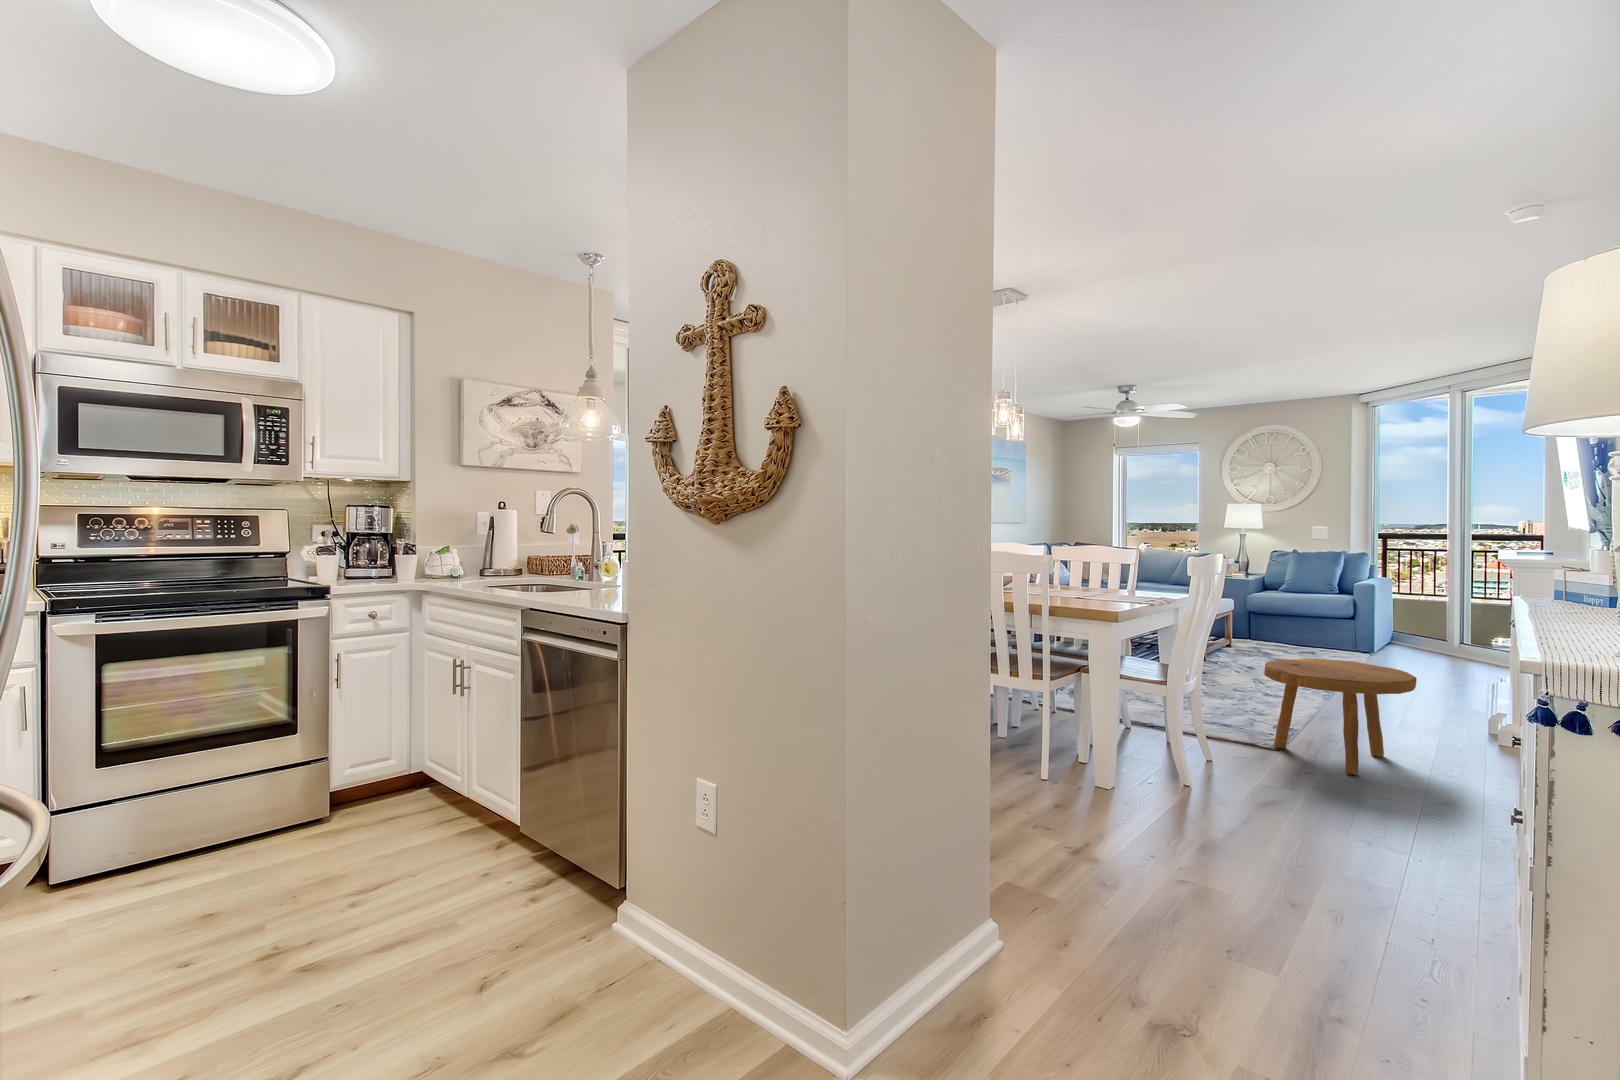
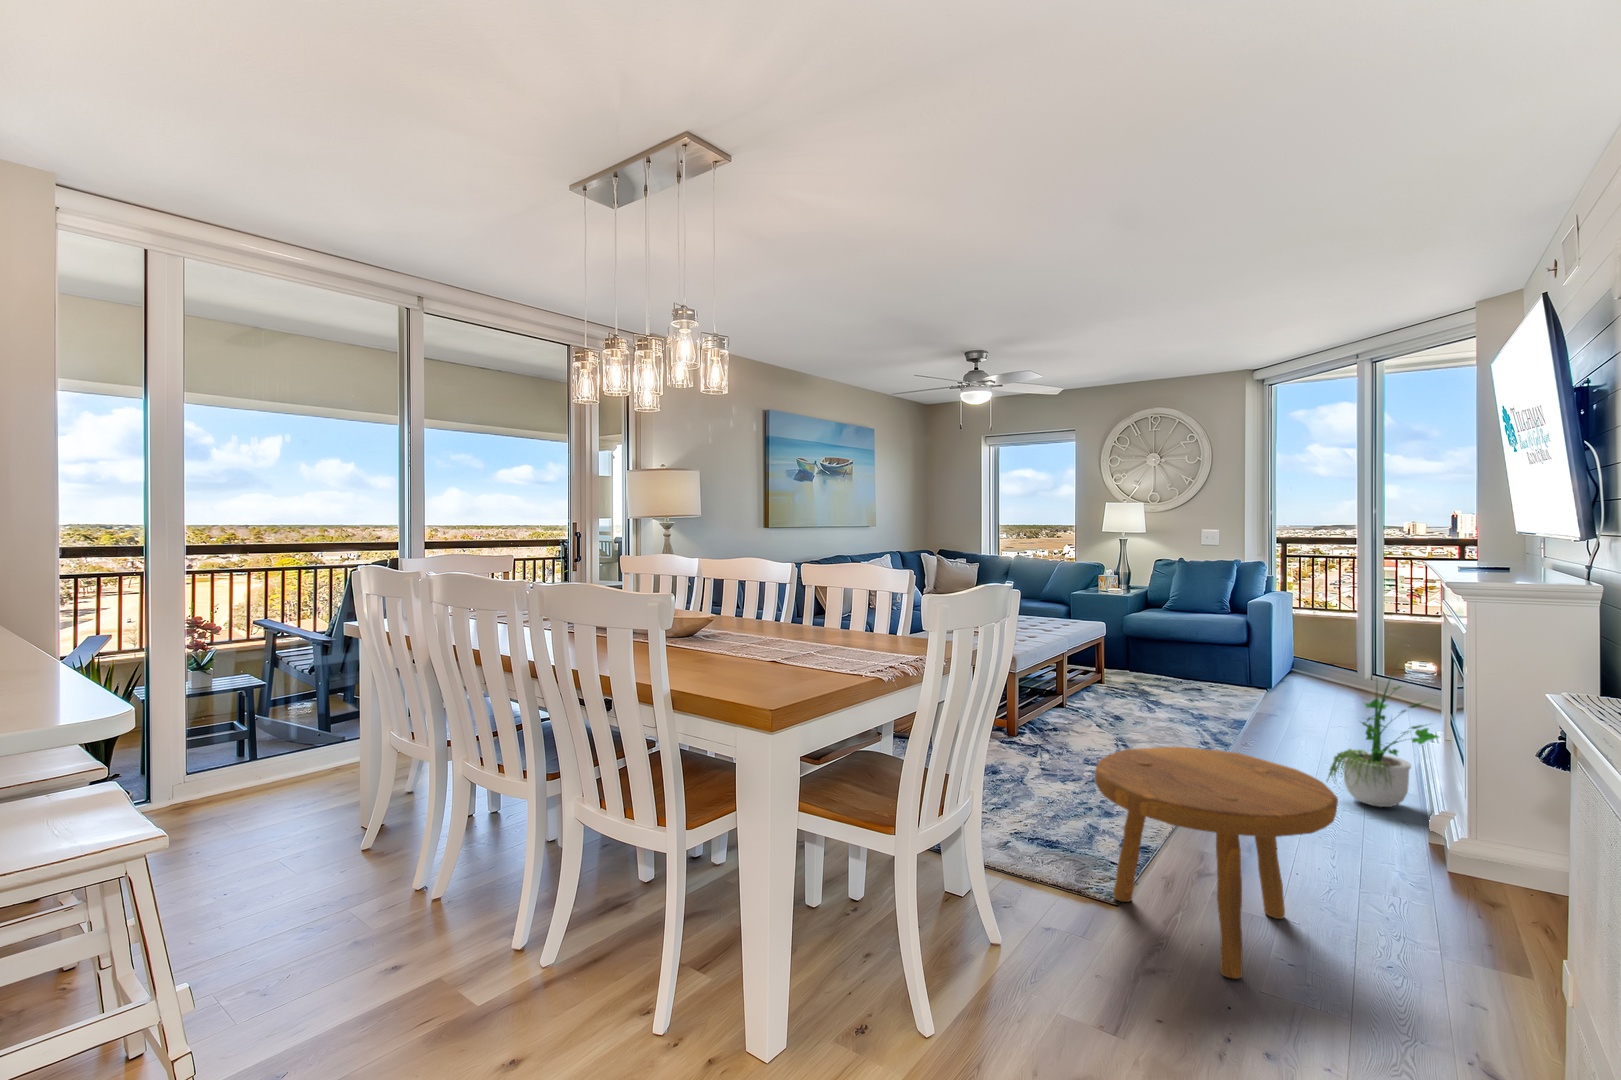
potted plant: none [1415,612,1495,715] -> present [1327,674,1438,807]

